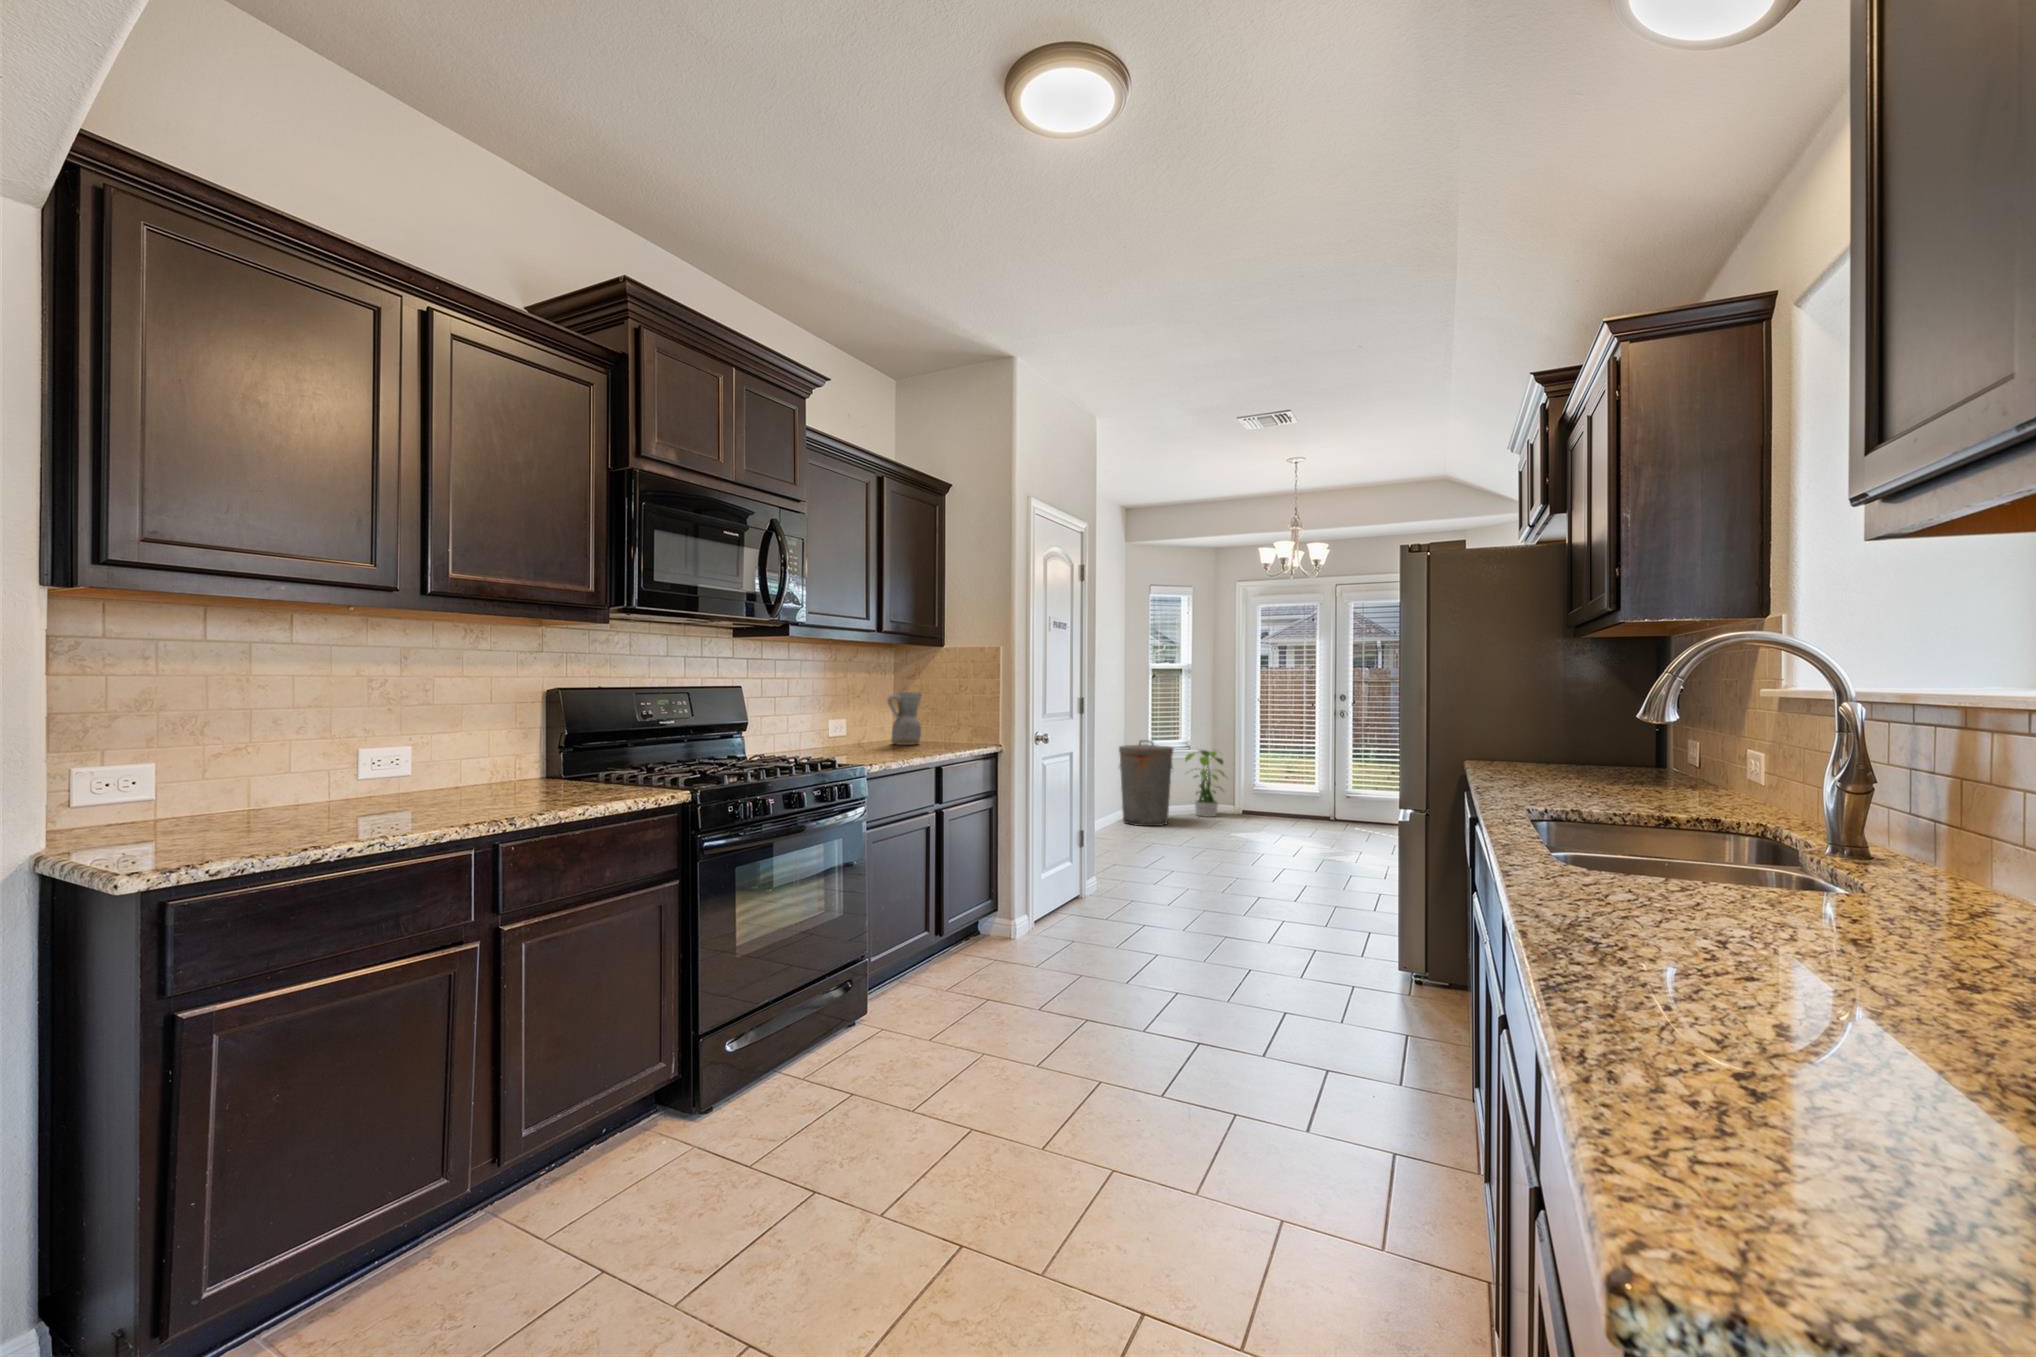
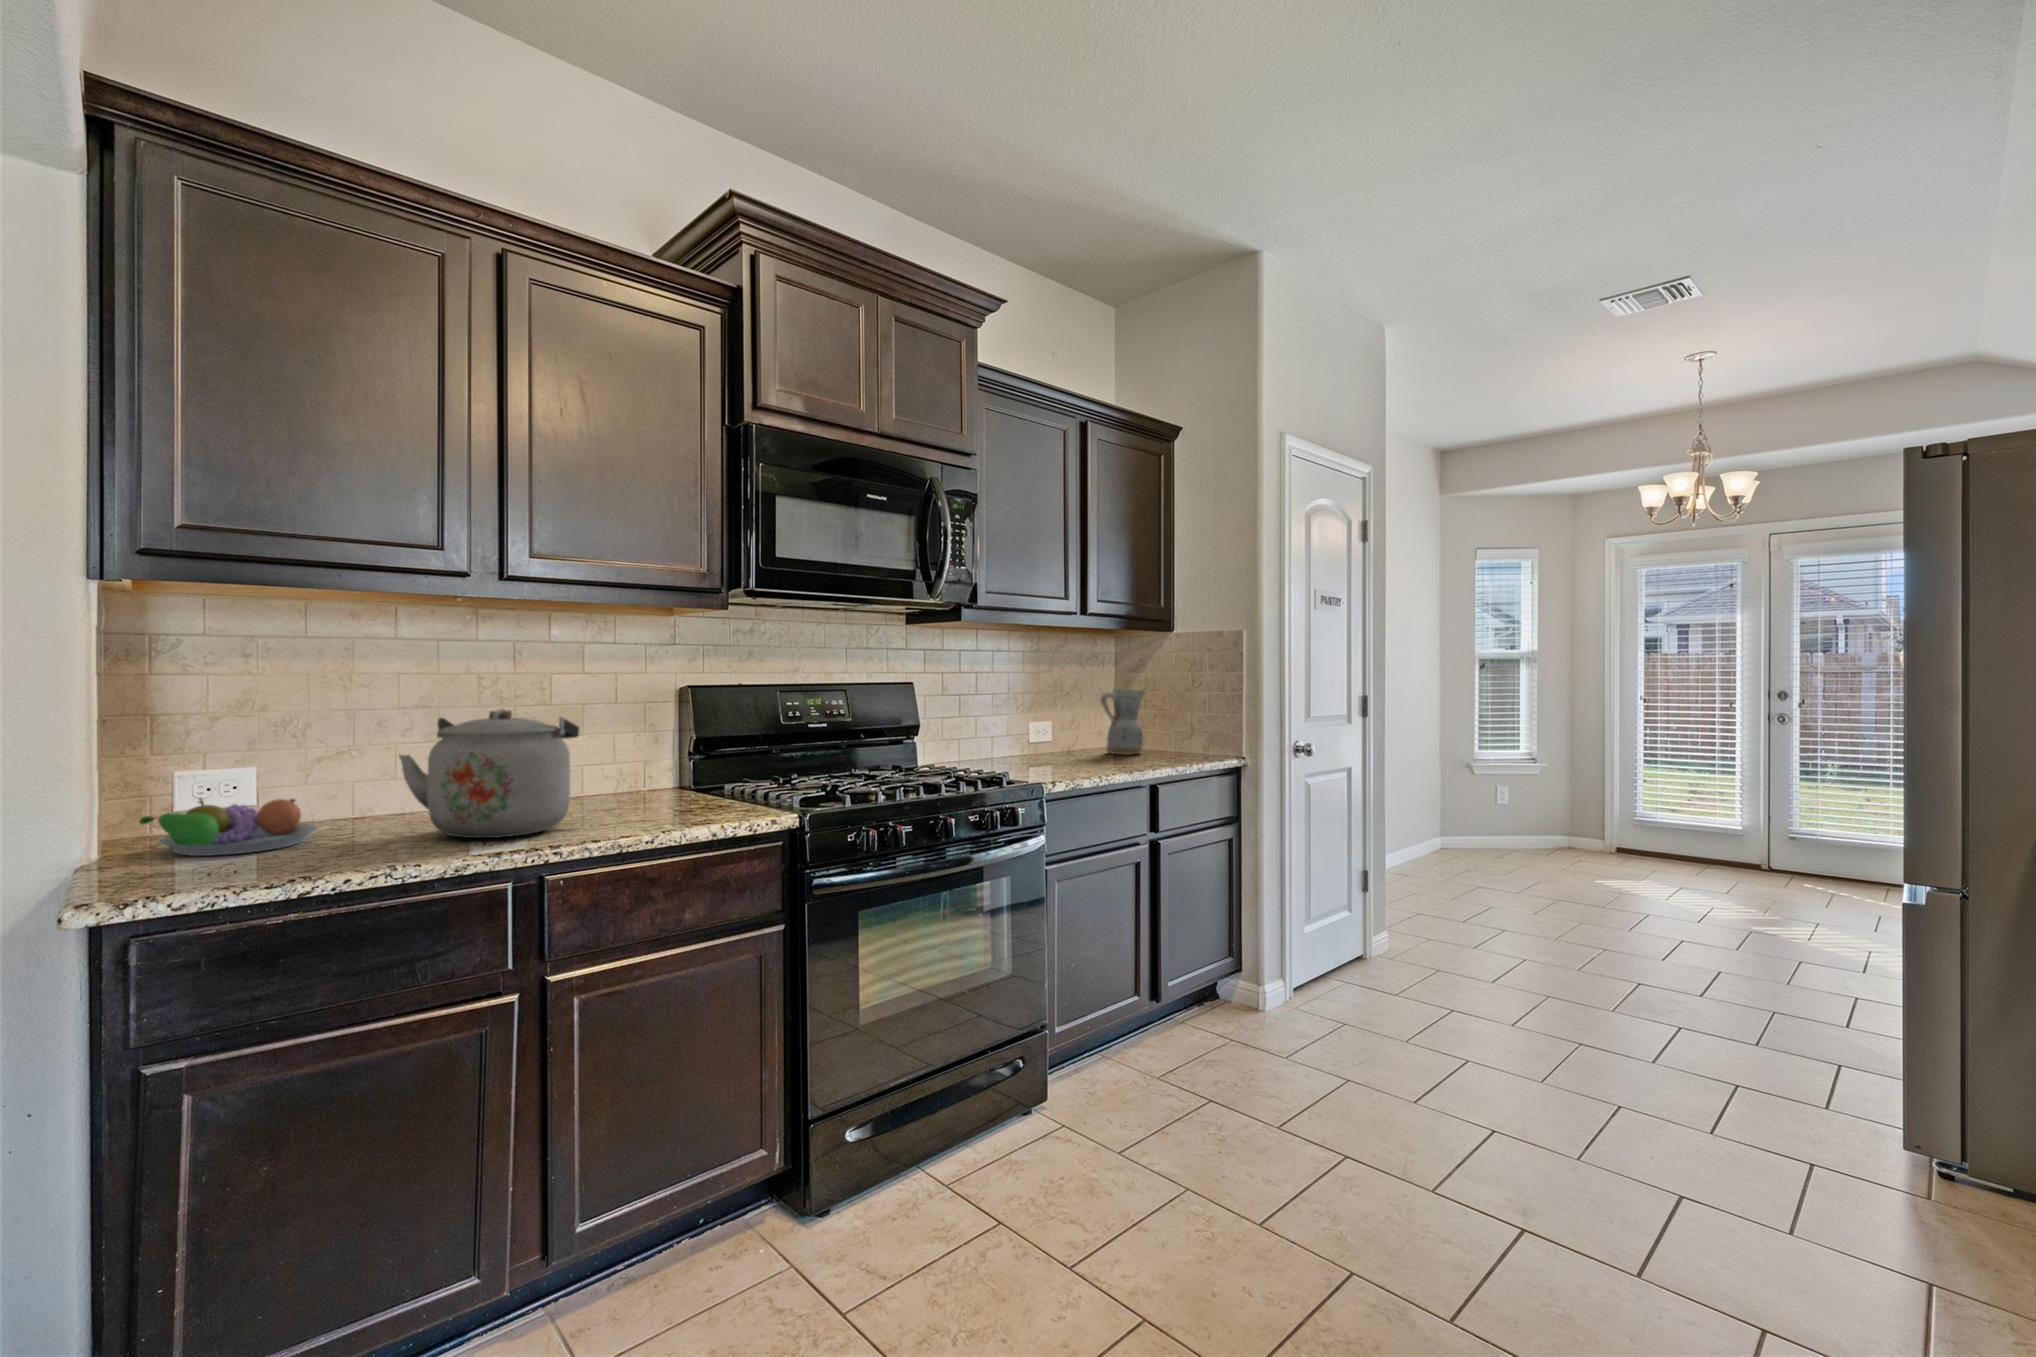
kettle: none [344,706,504,815] -> present [399,709,579,838]
trash can: present [1119,740,1173,826] -> none [1436,749,1513,861]
potted plant: present [1185,750,1225,817] -> none [1529,760,1596,852]
fruit bowl: none [99,787,265,839] -> present [139,798,316,856]

